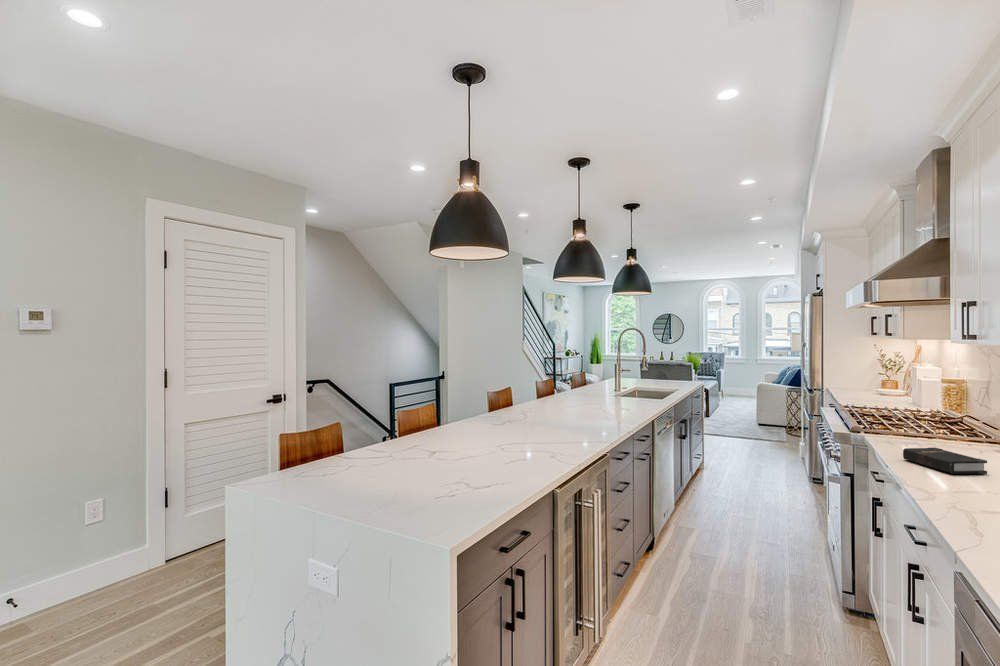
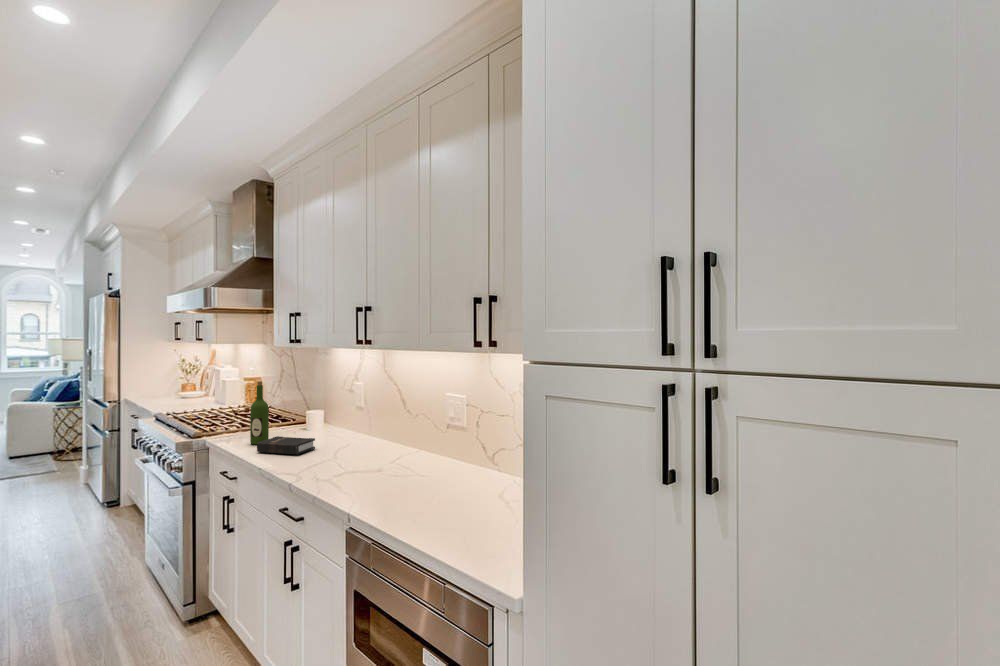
wine bottle: none [905,382,929,453] -> present [250,381,269,445]

